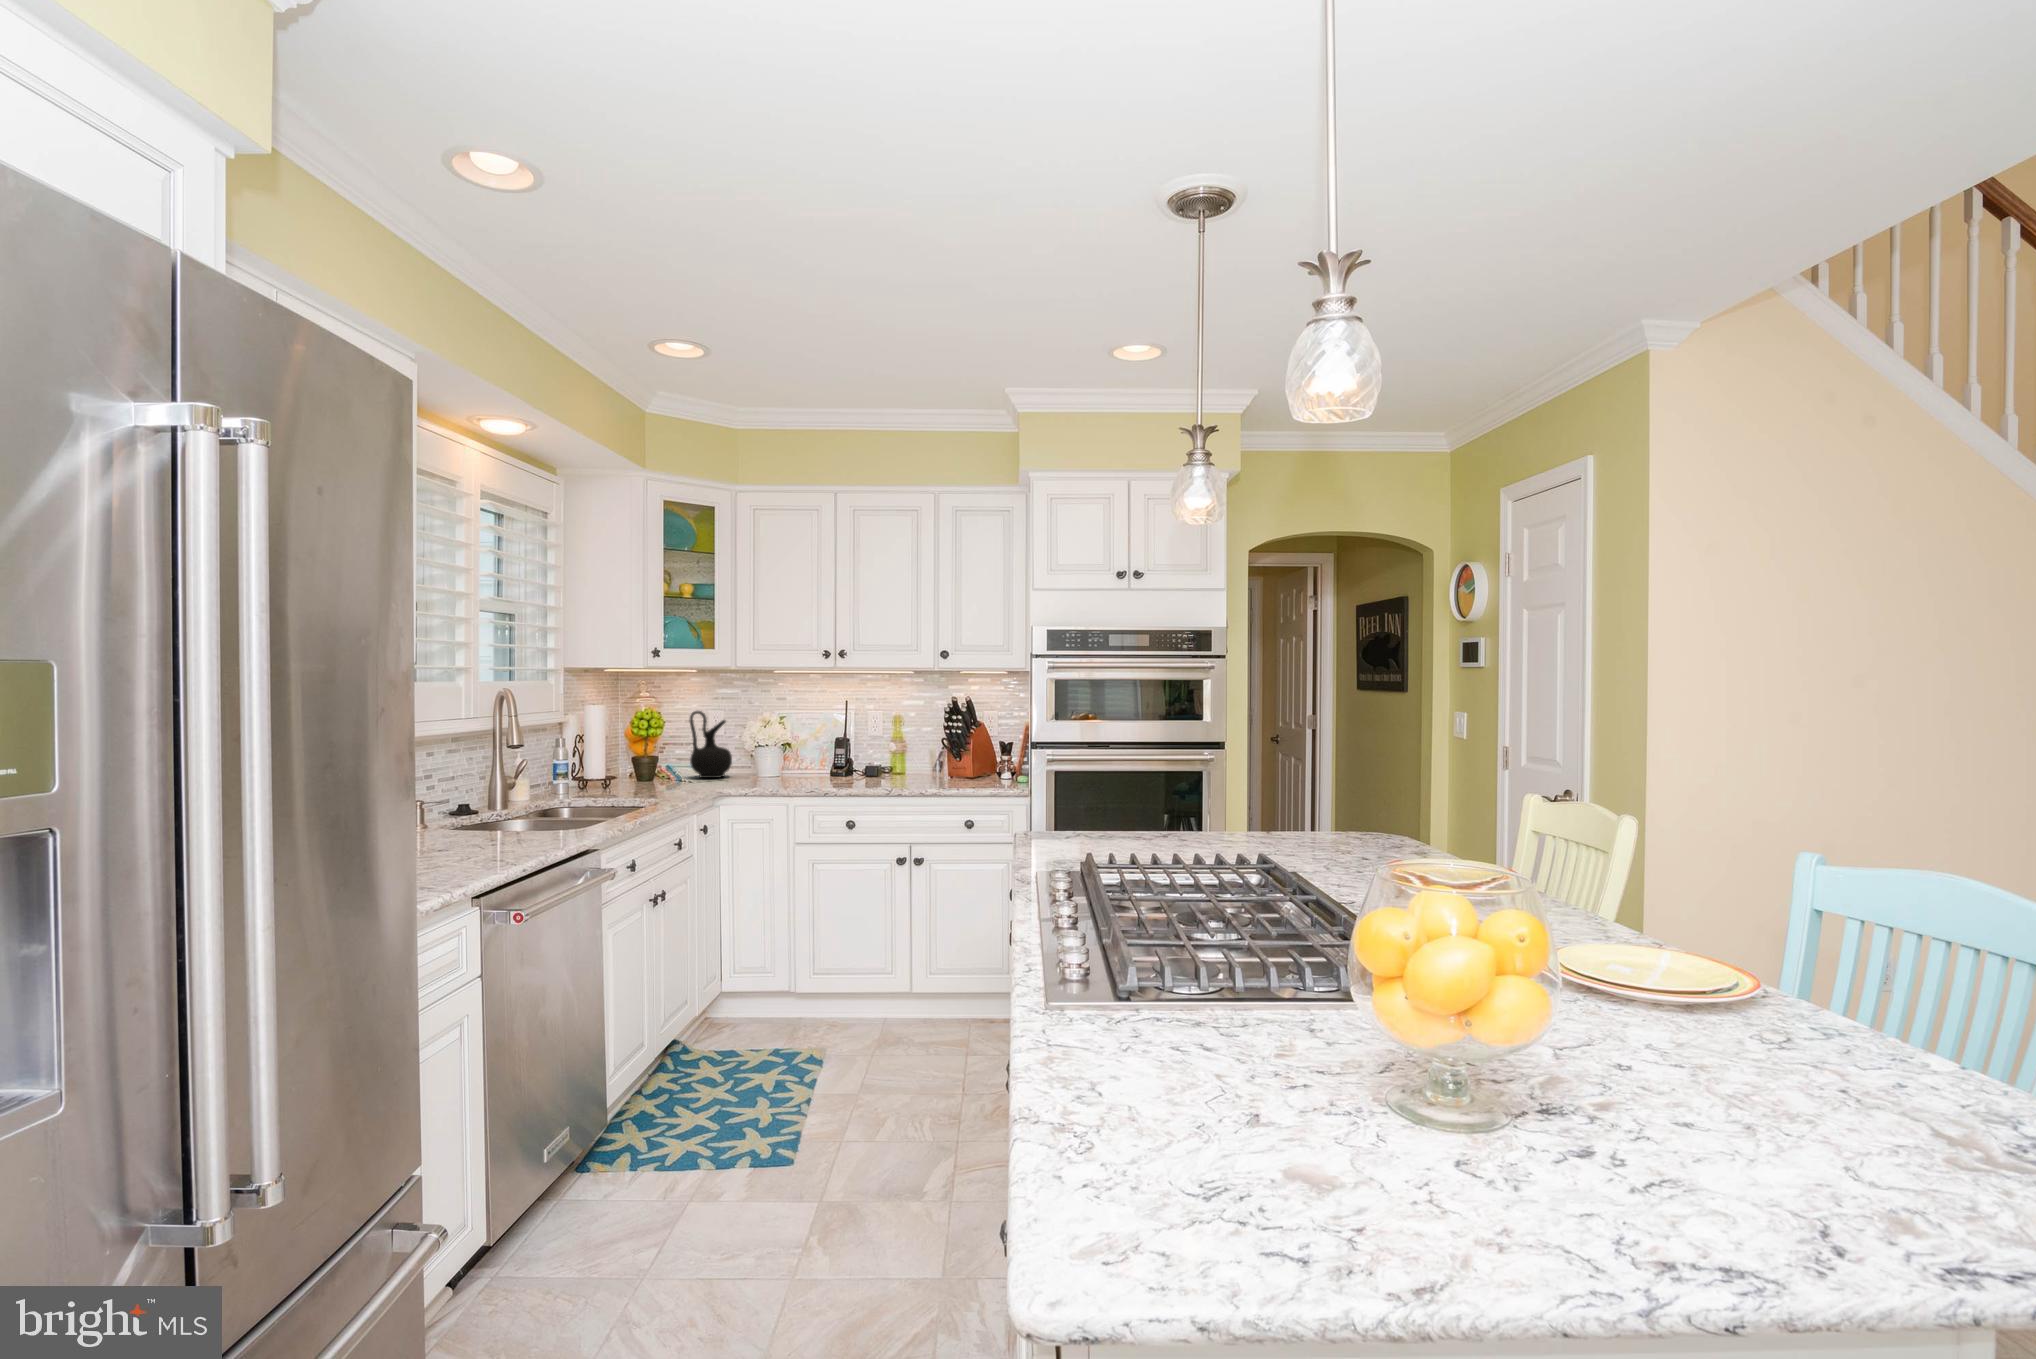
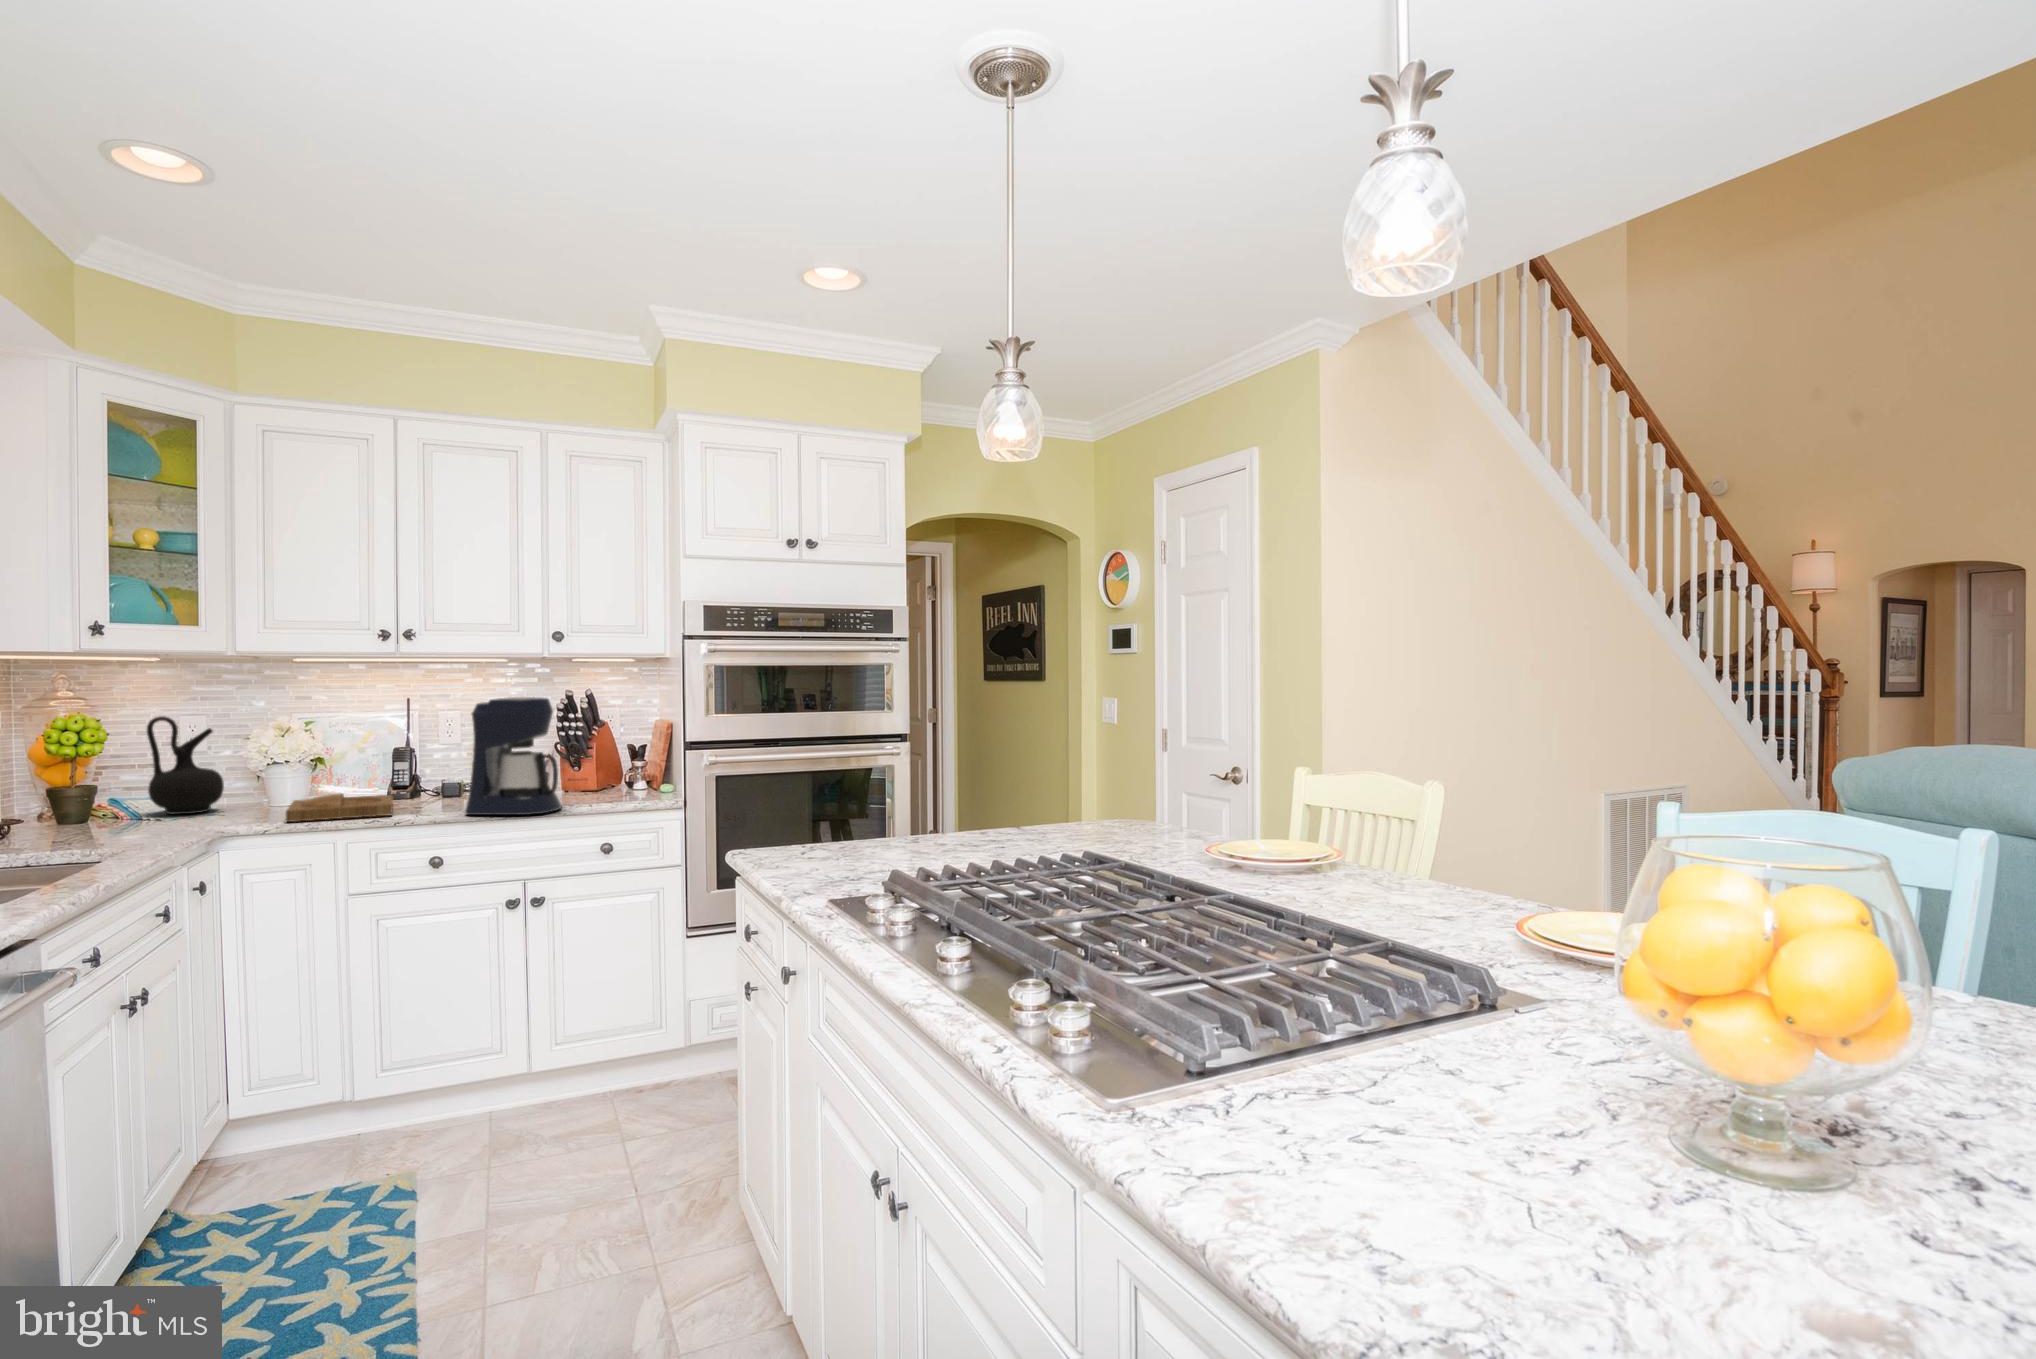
coffee maker: none [871,701,938,791] -> present [465,697,562,815]
tray: none [760,769,831,787] -> present [286,793,393,822]

